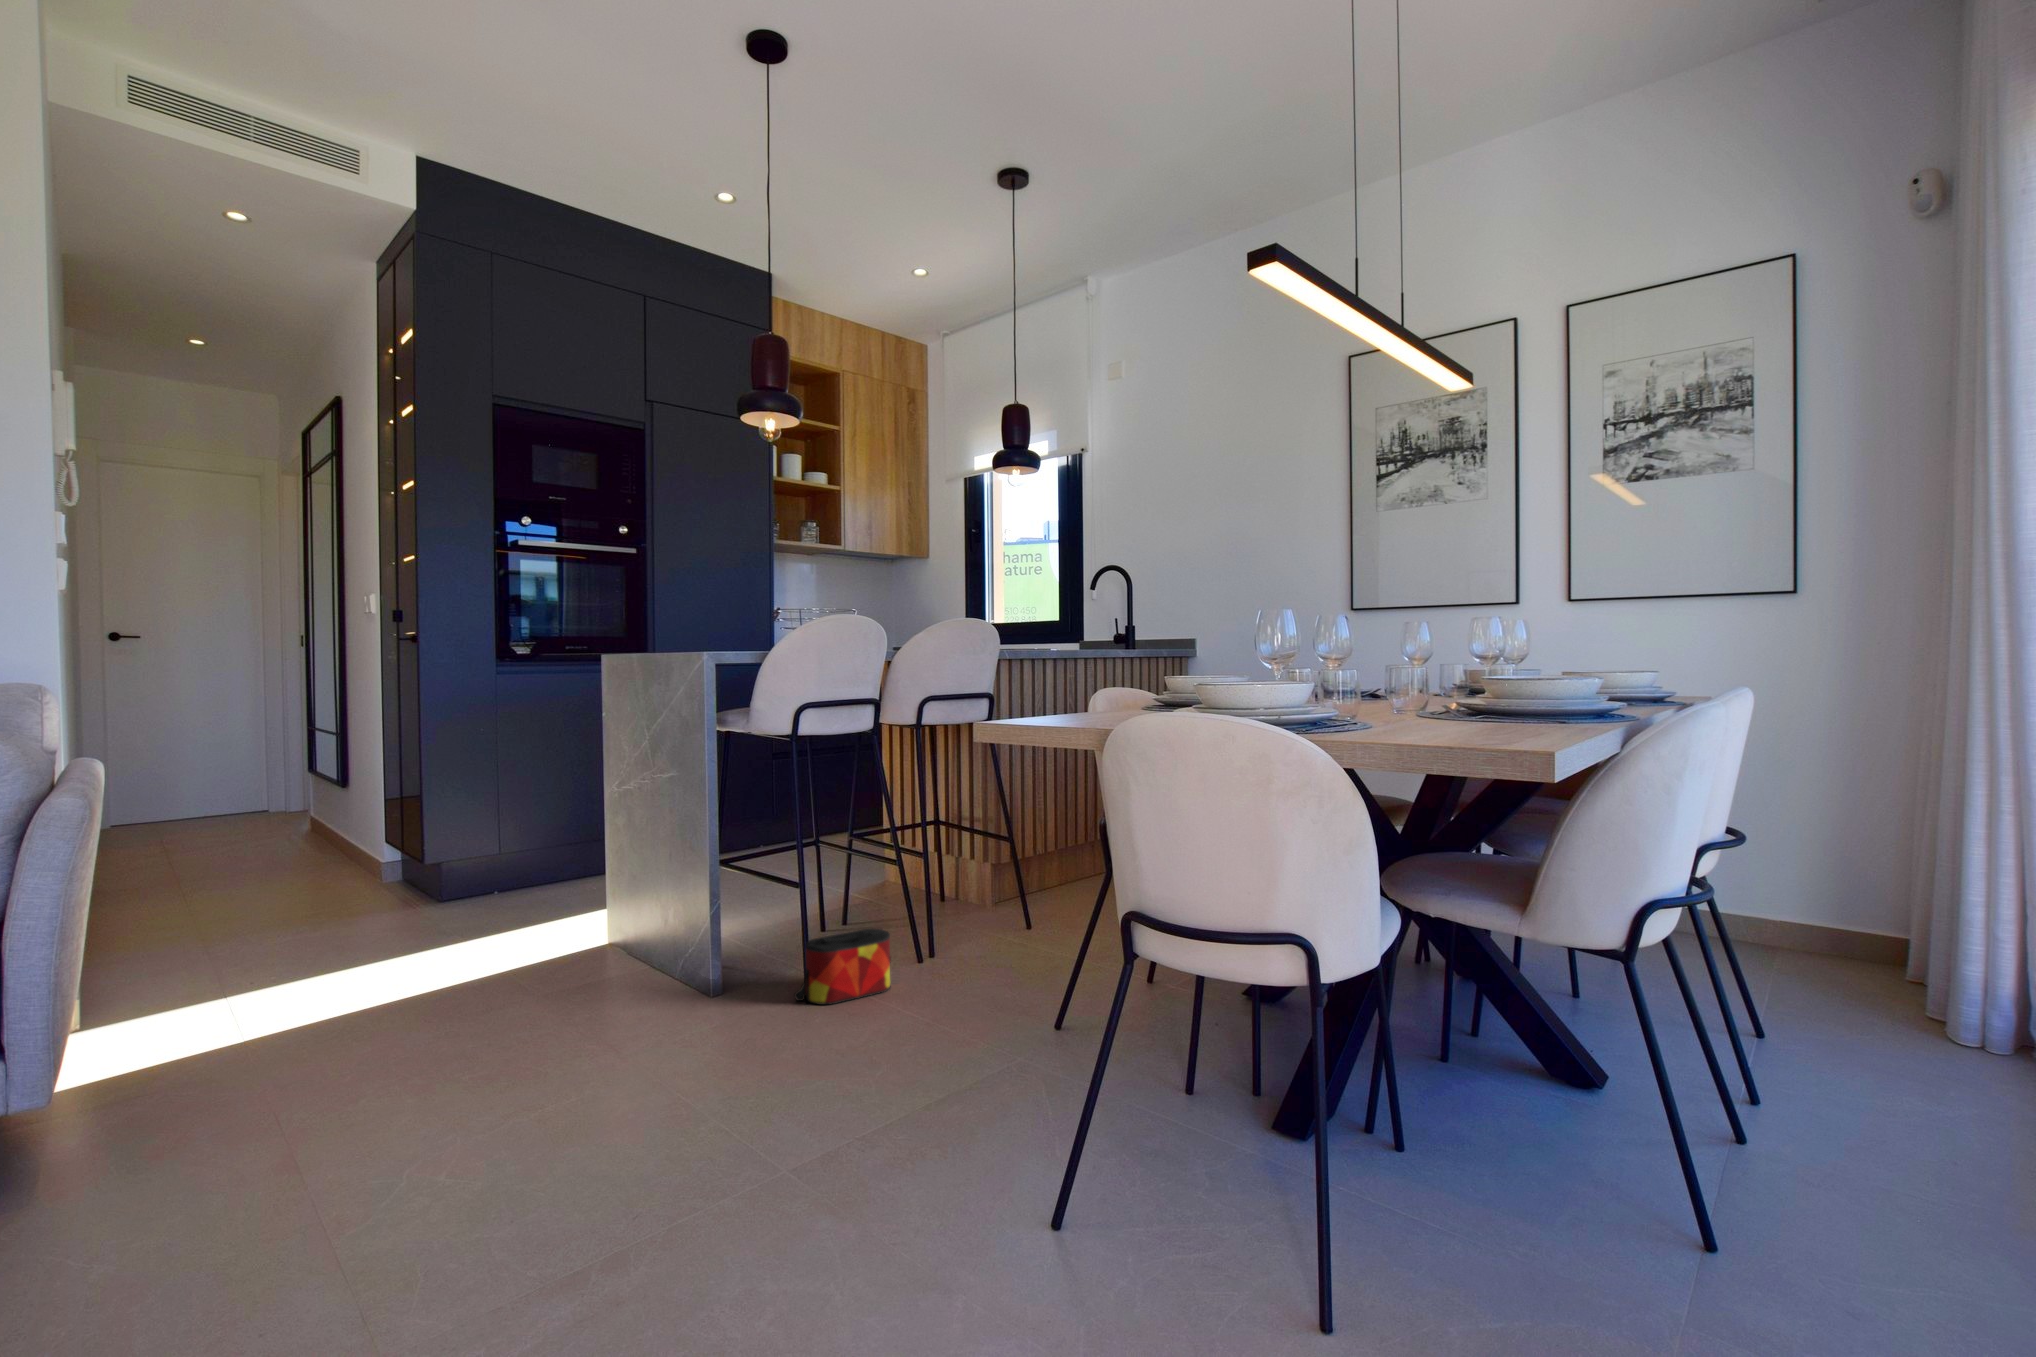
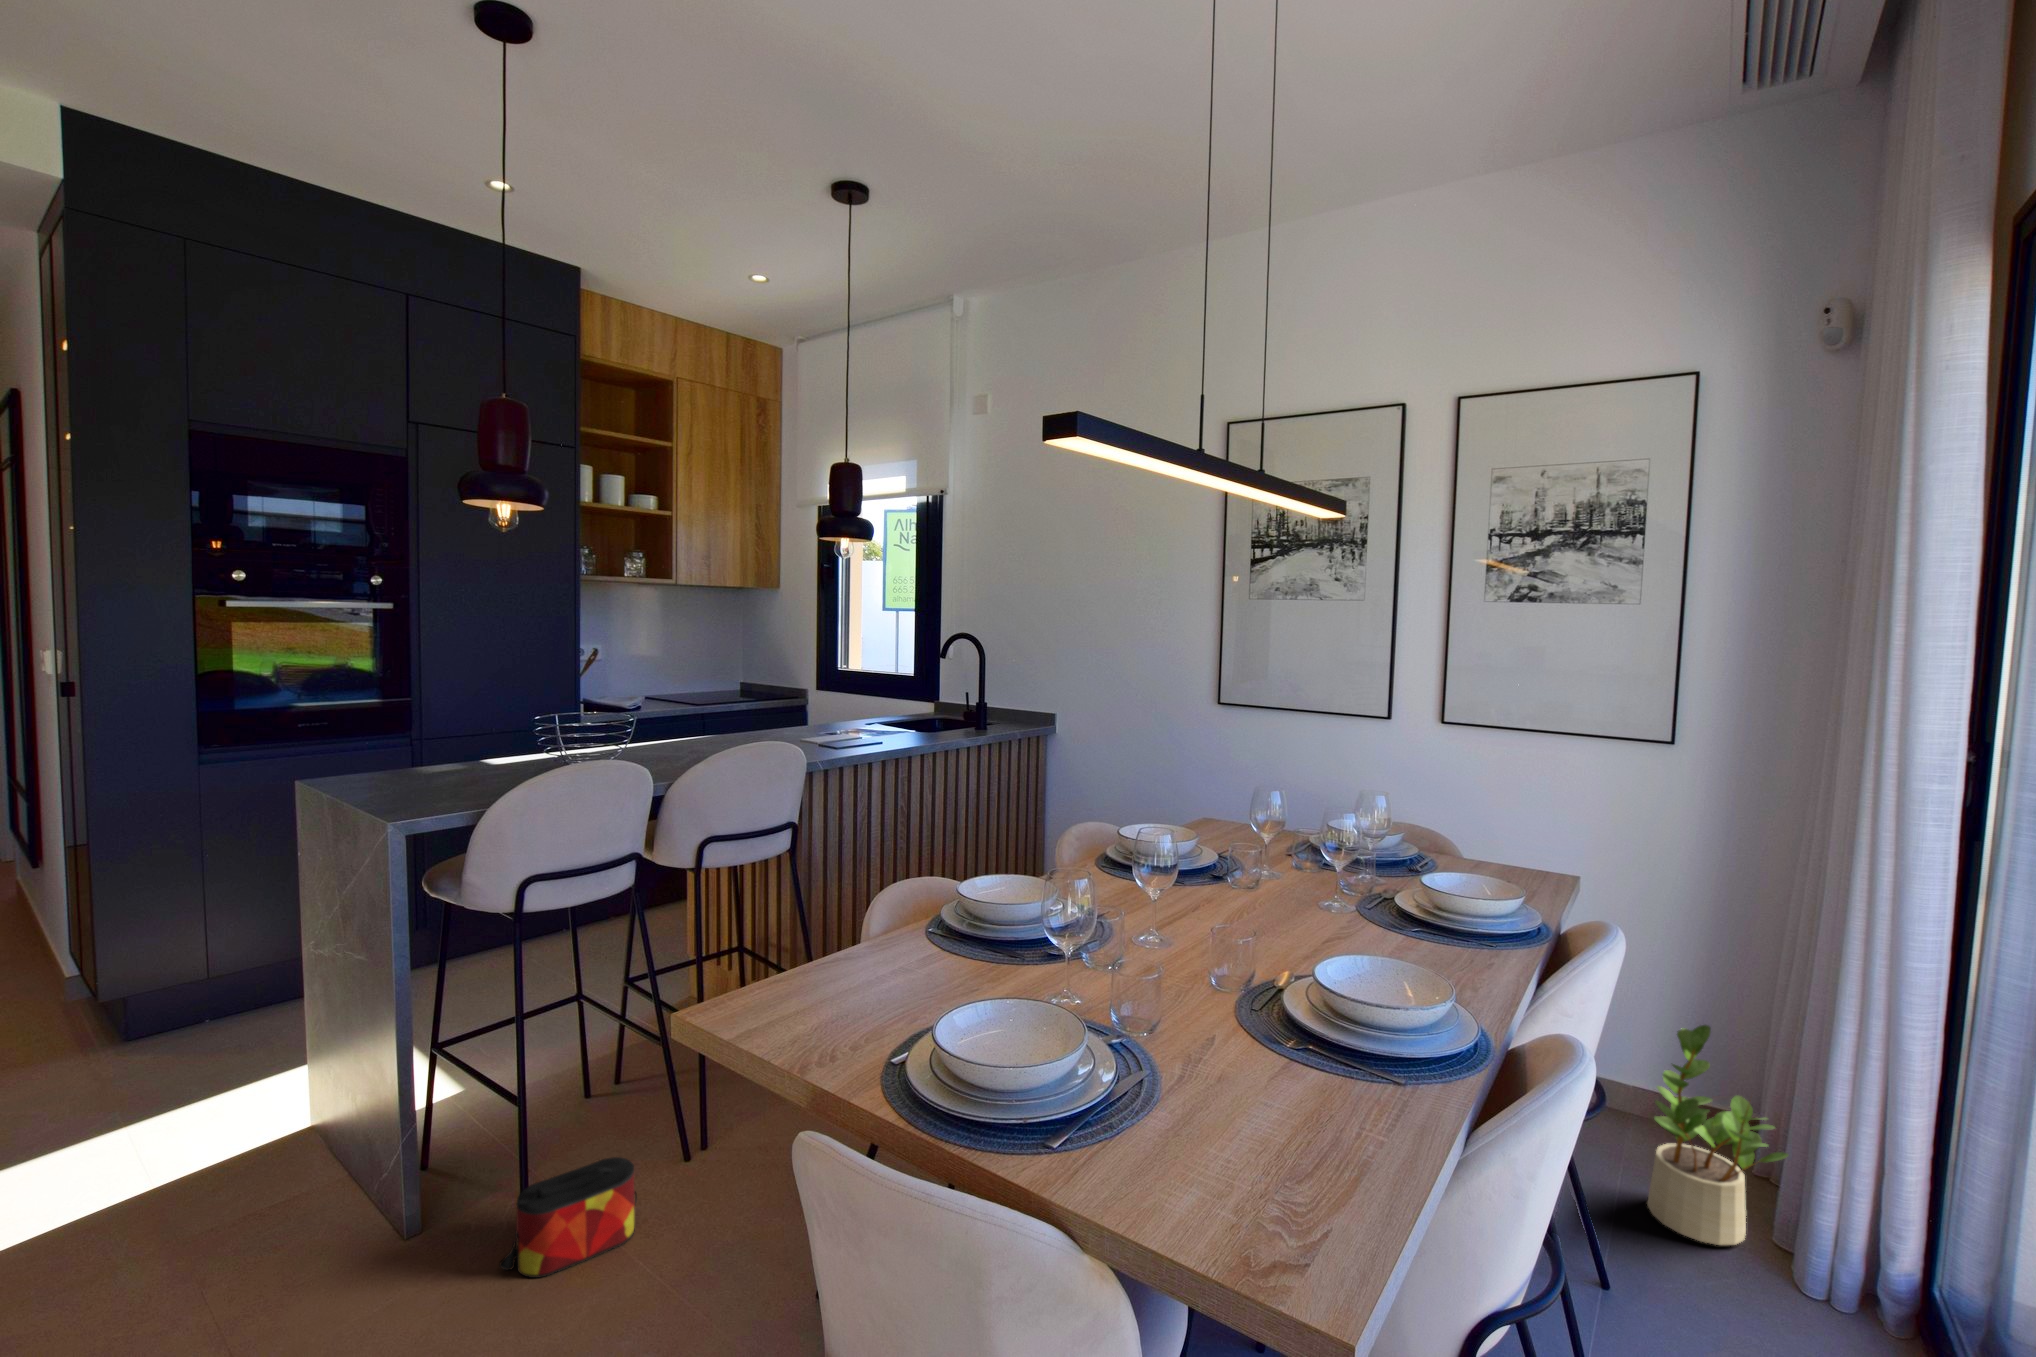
potted plant: none [1788,816,1923,1011] -> present [1647,1025,1788,1245]

